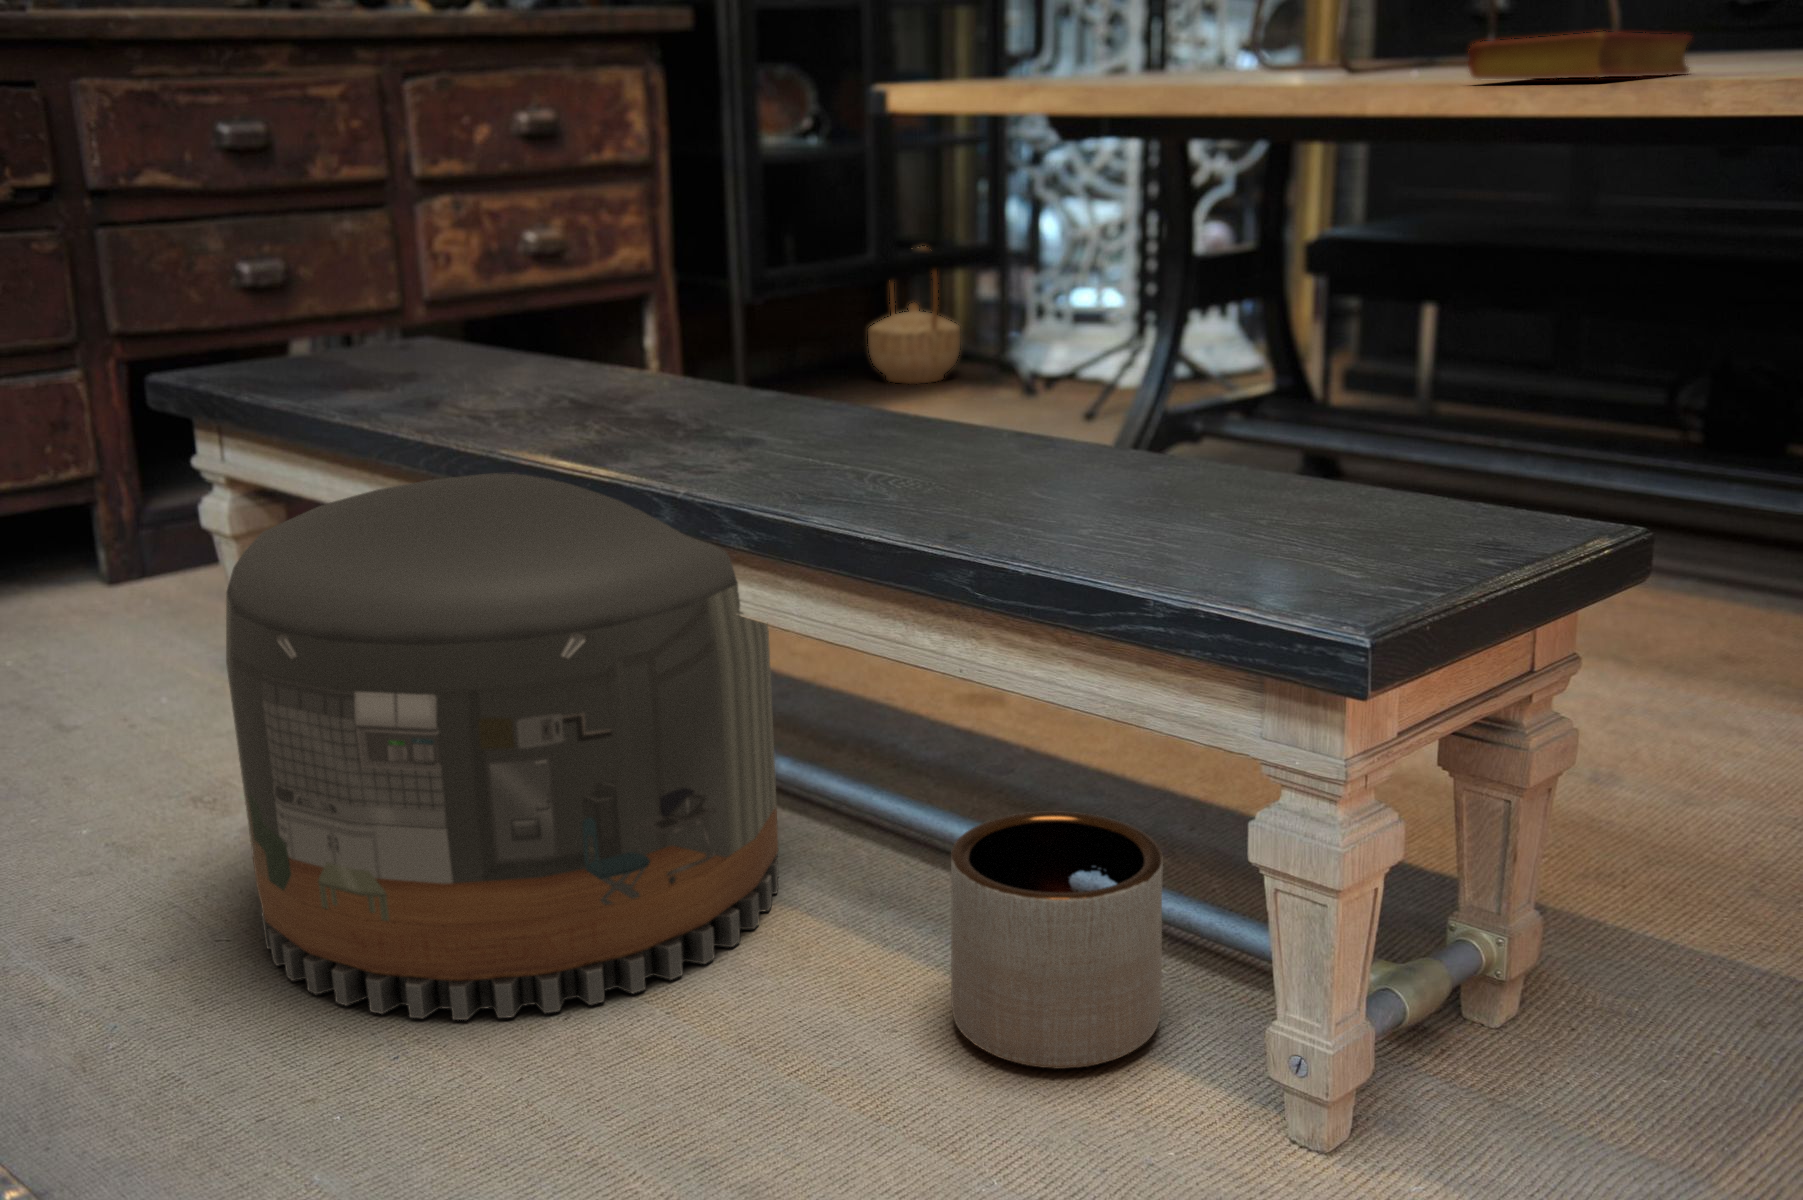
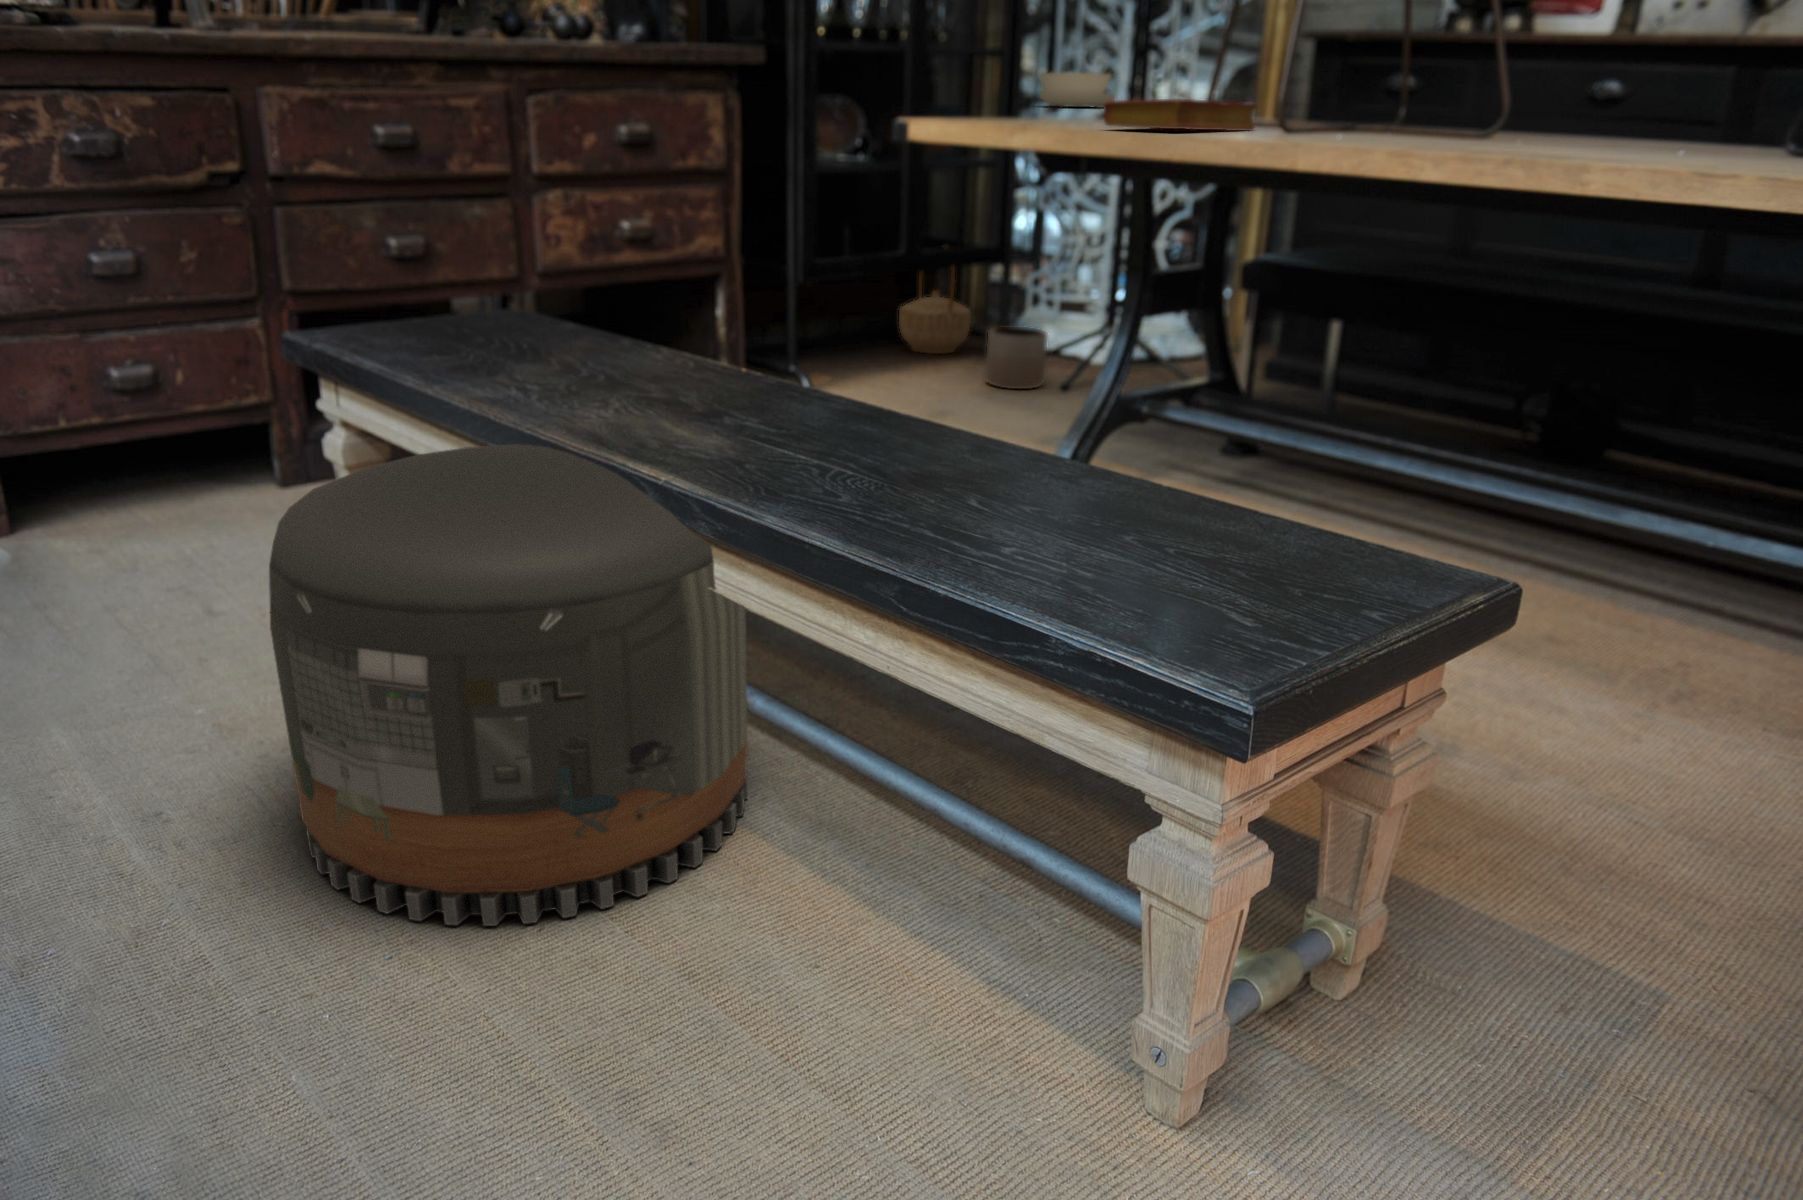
fruit bowl: none [1026,10,1128,66] -> present [1038,73,1115,108]
book: present [1468,32,1691,79] -> present [1103,98,1257,131]
planter: present [951,811,1163,1069] -> present [985,326,1047,389]

